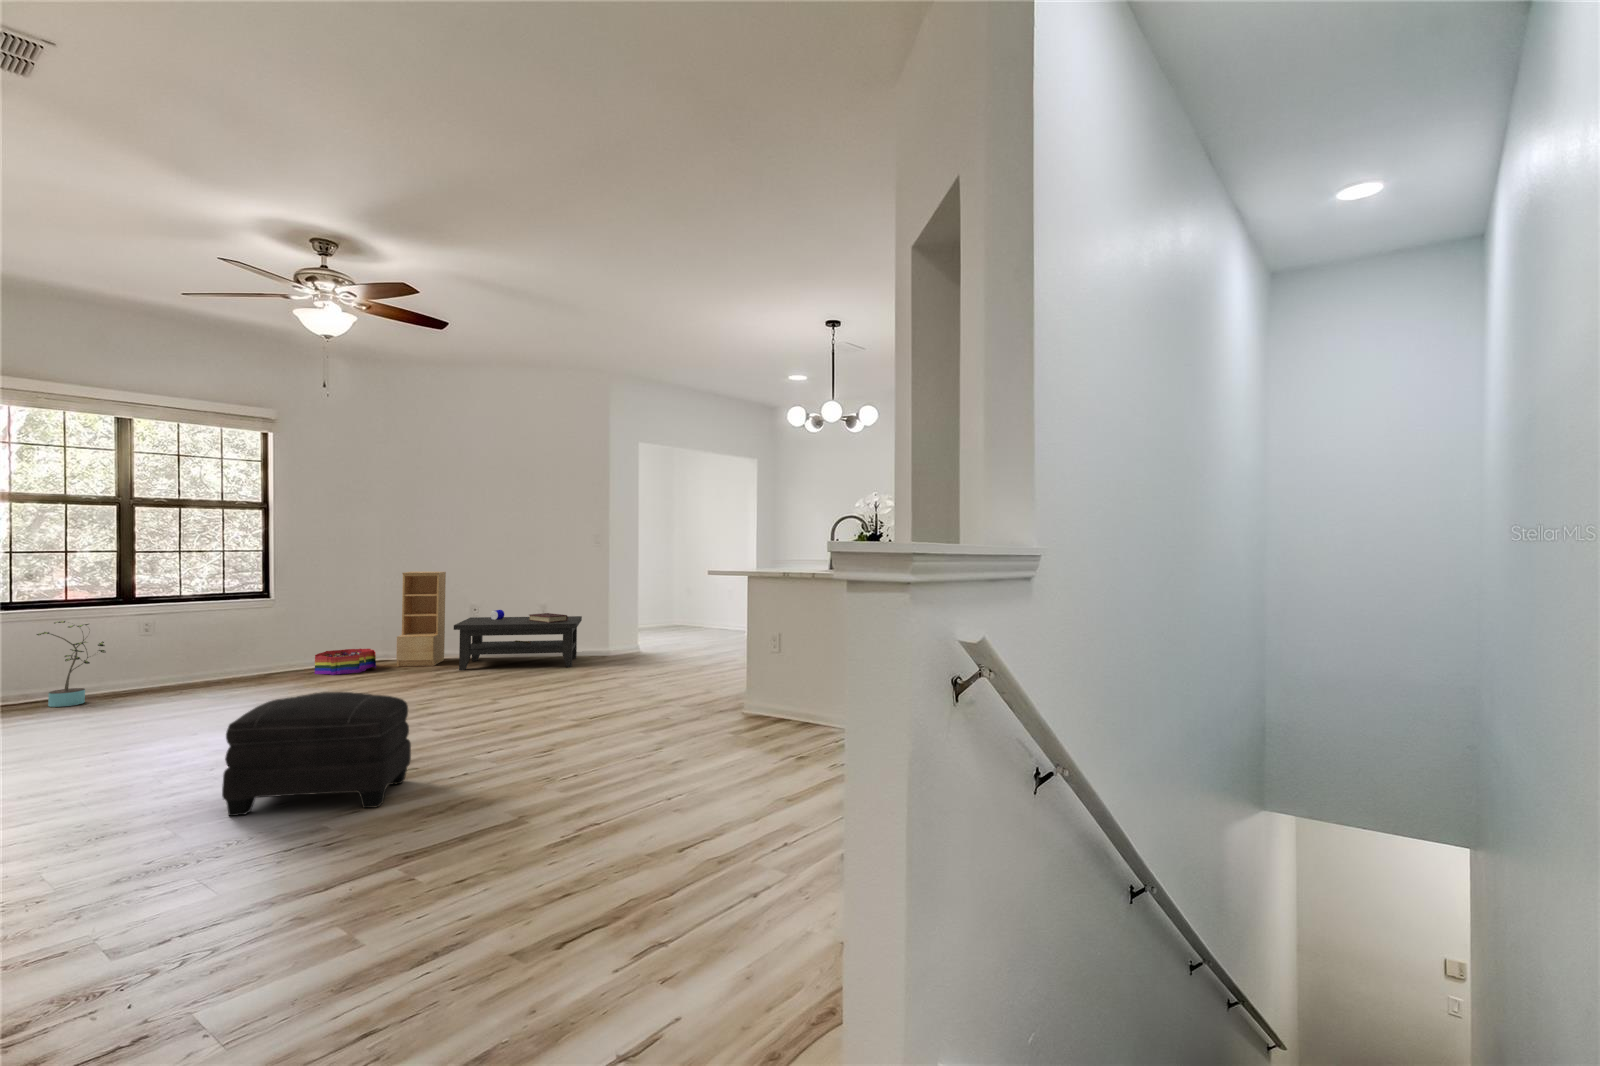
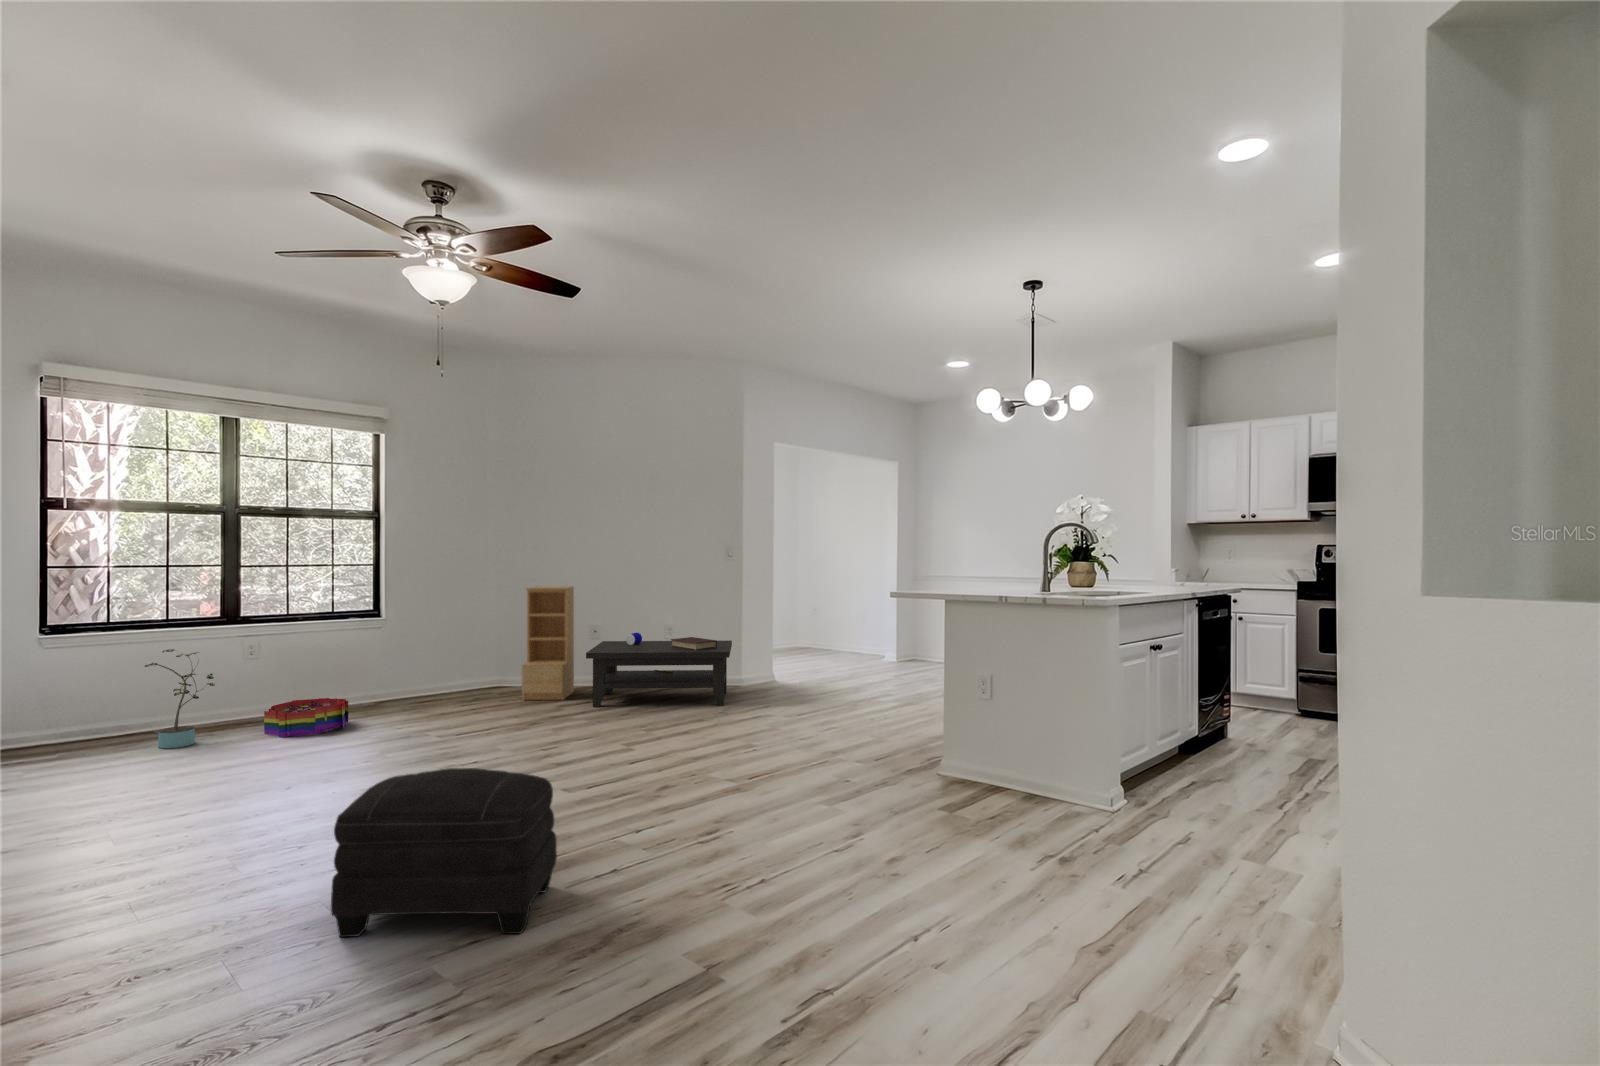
storage bin: present [315,649,376,675] -> present [264,698,348,737]

